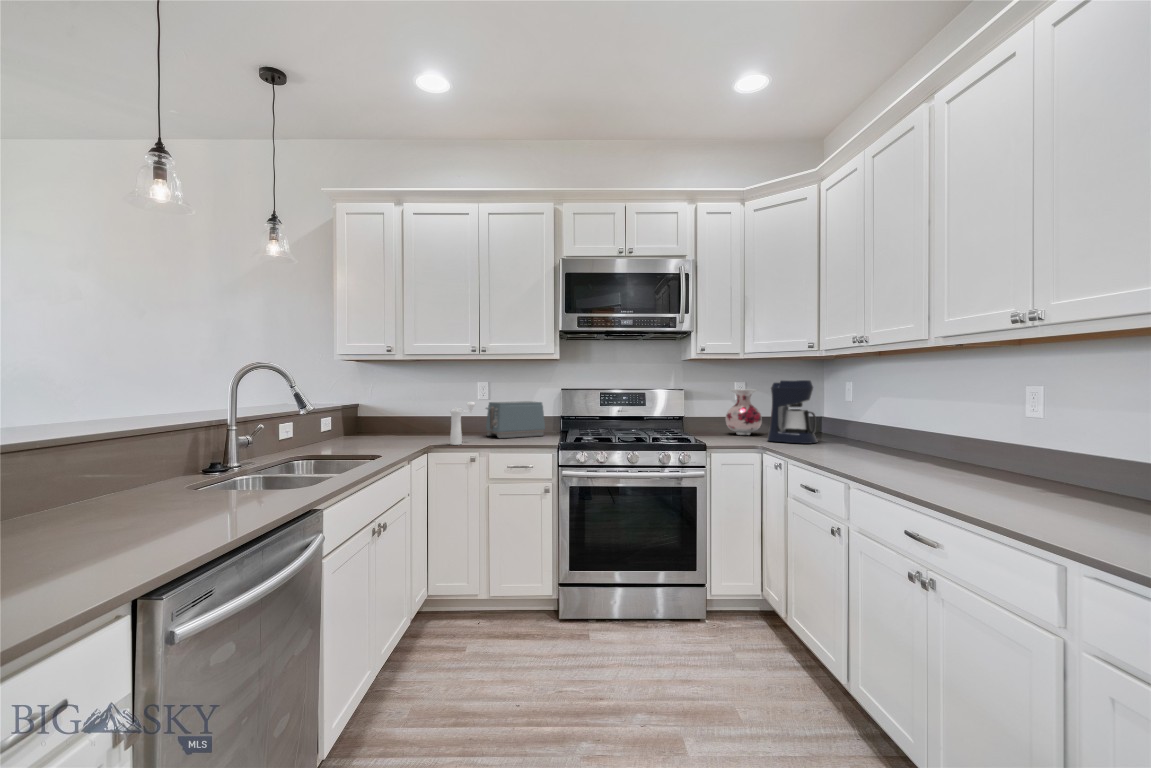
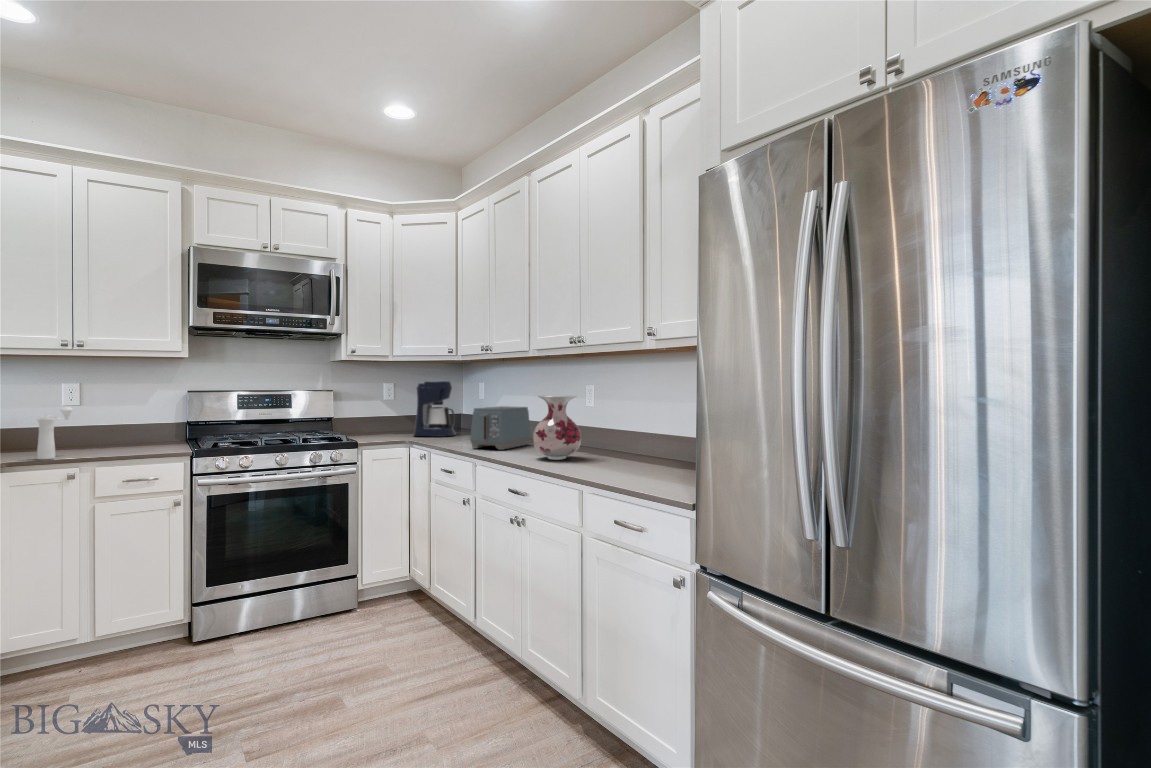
vase: present [725,389,762,435] -> present [533,395,581,460]
toaster: present [486,401,545,438] -> present [470,406,531,450]

